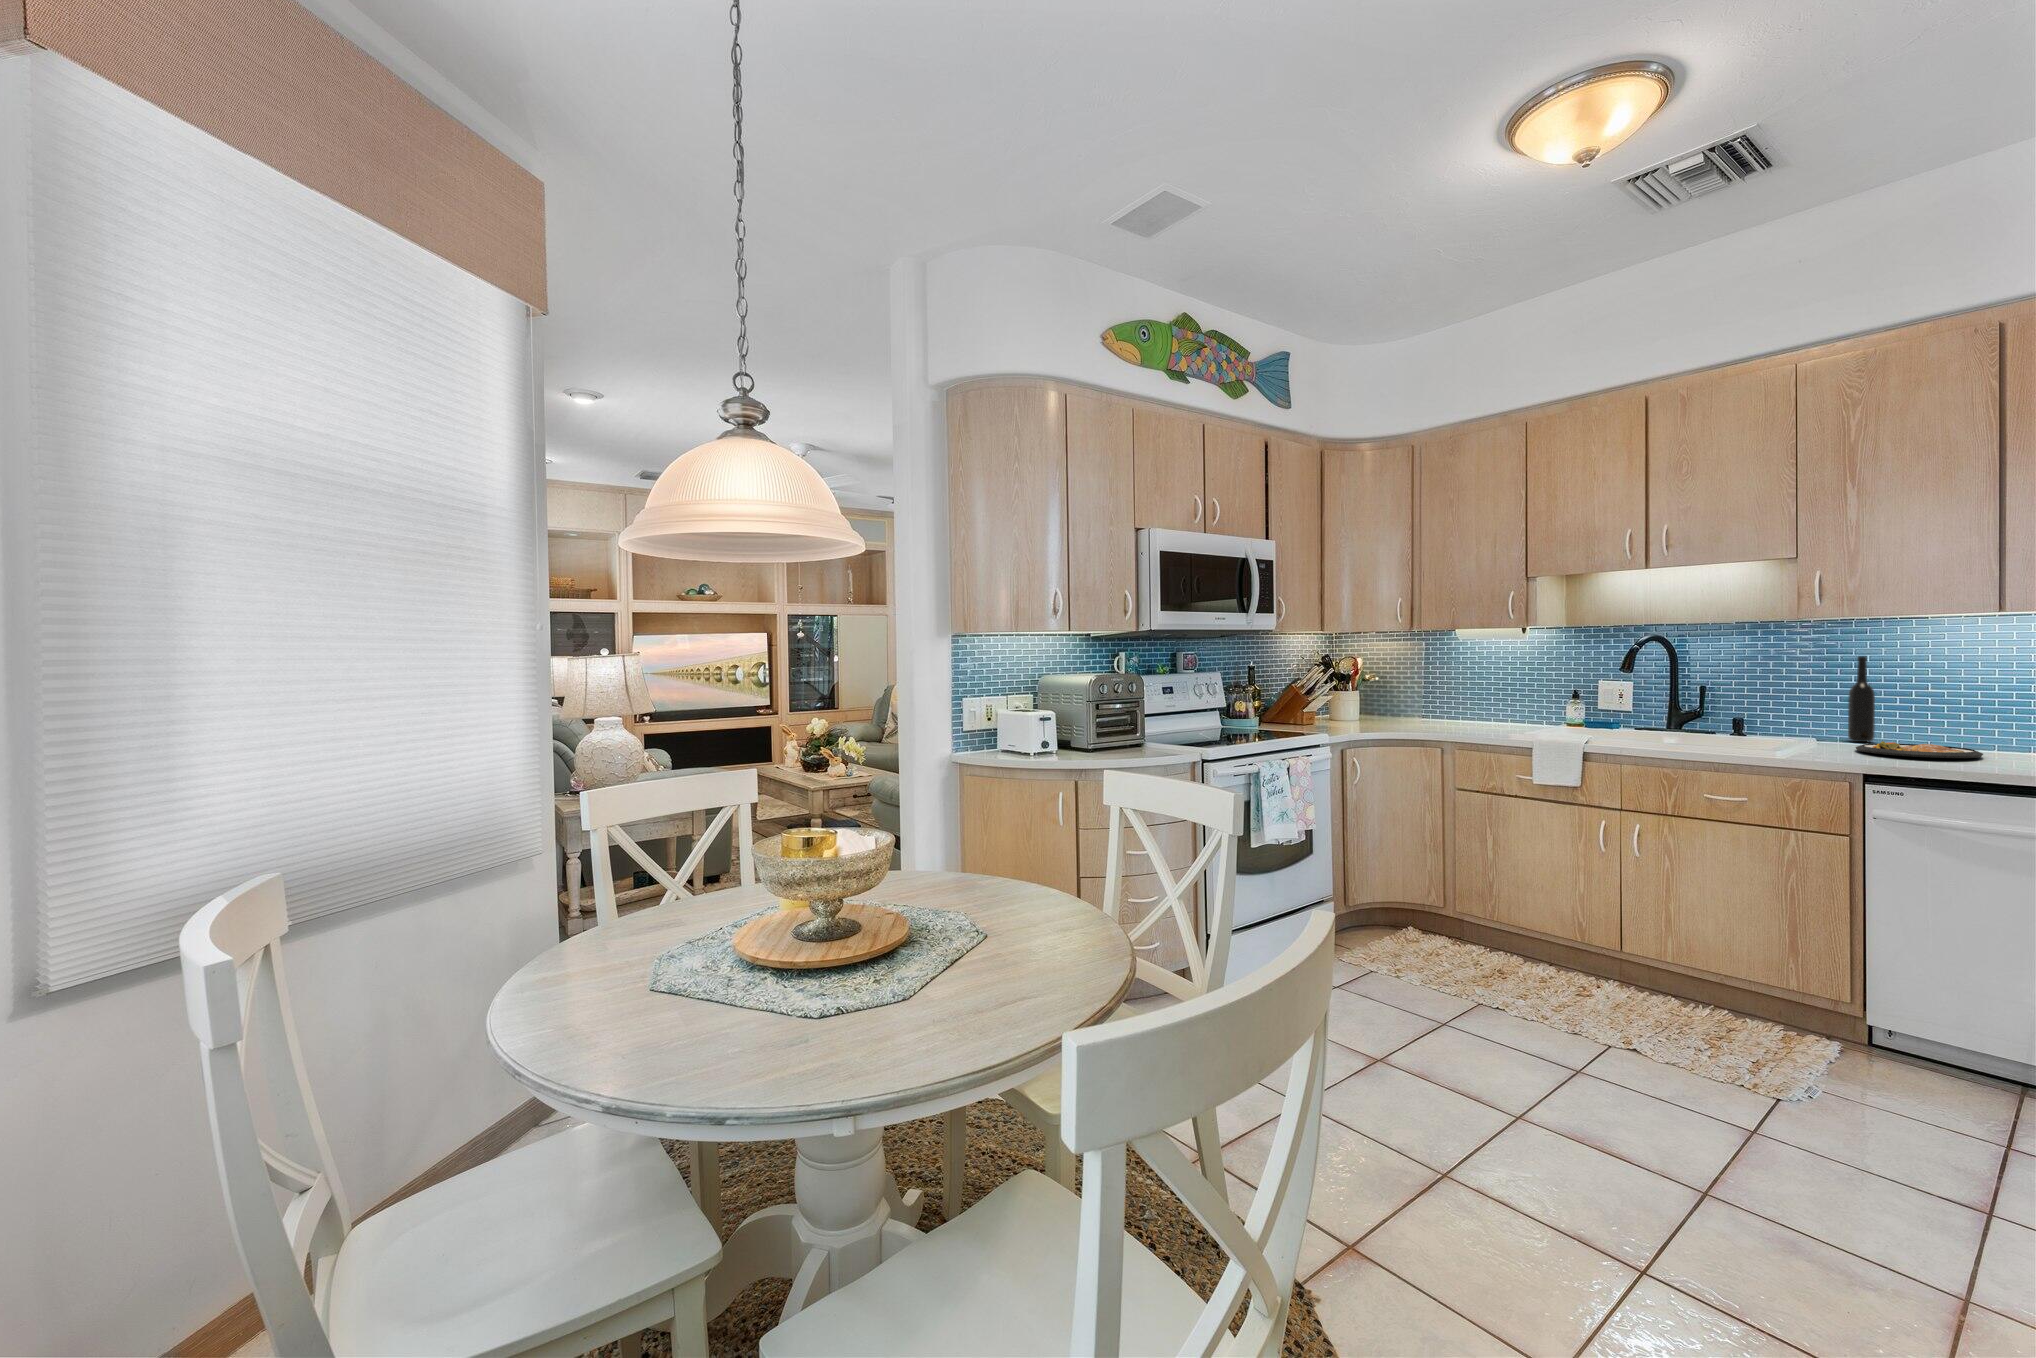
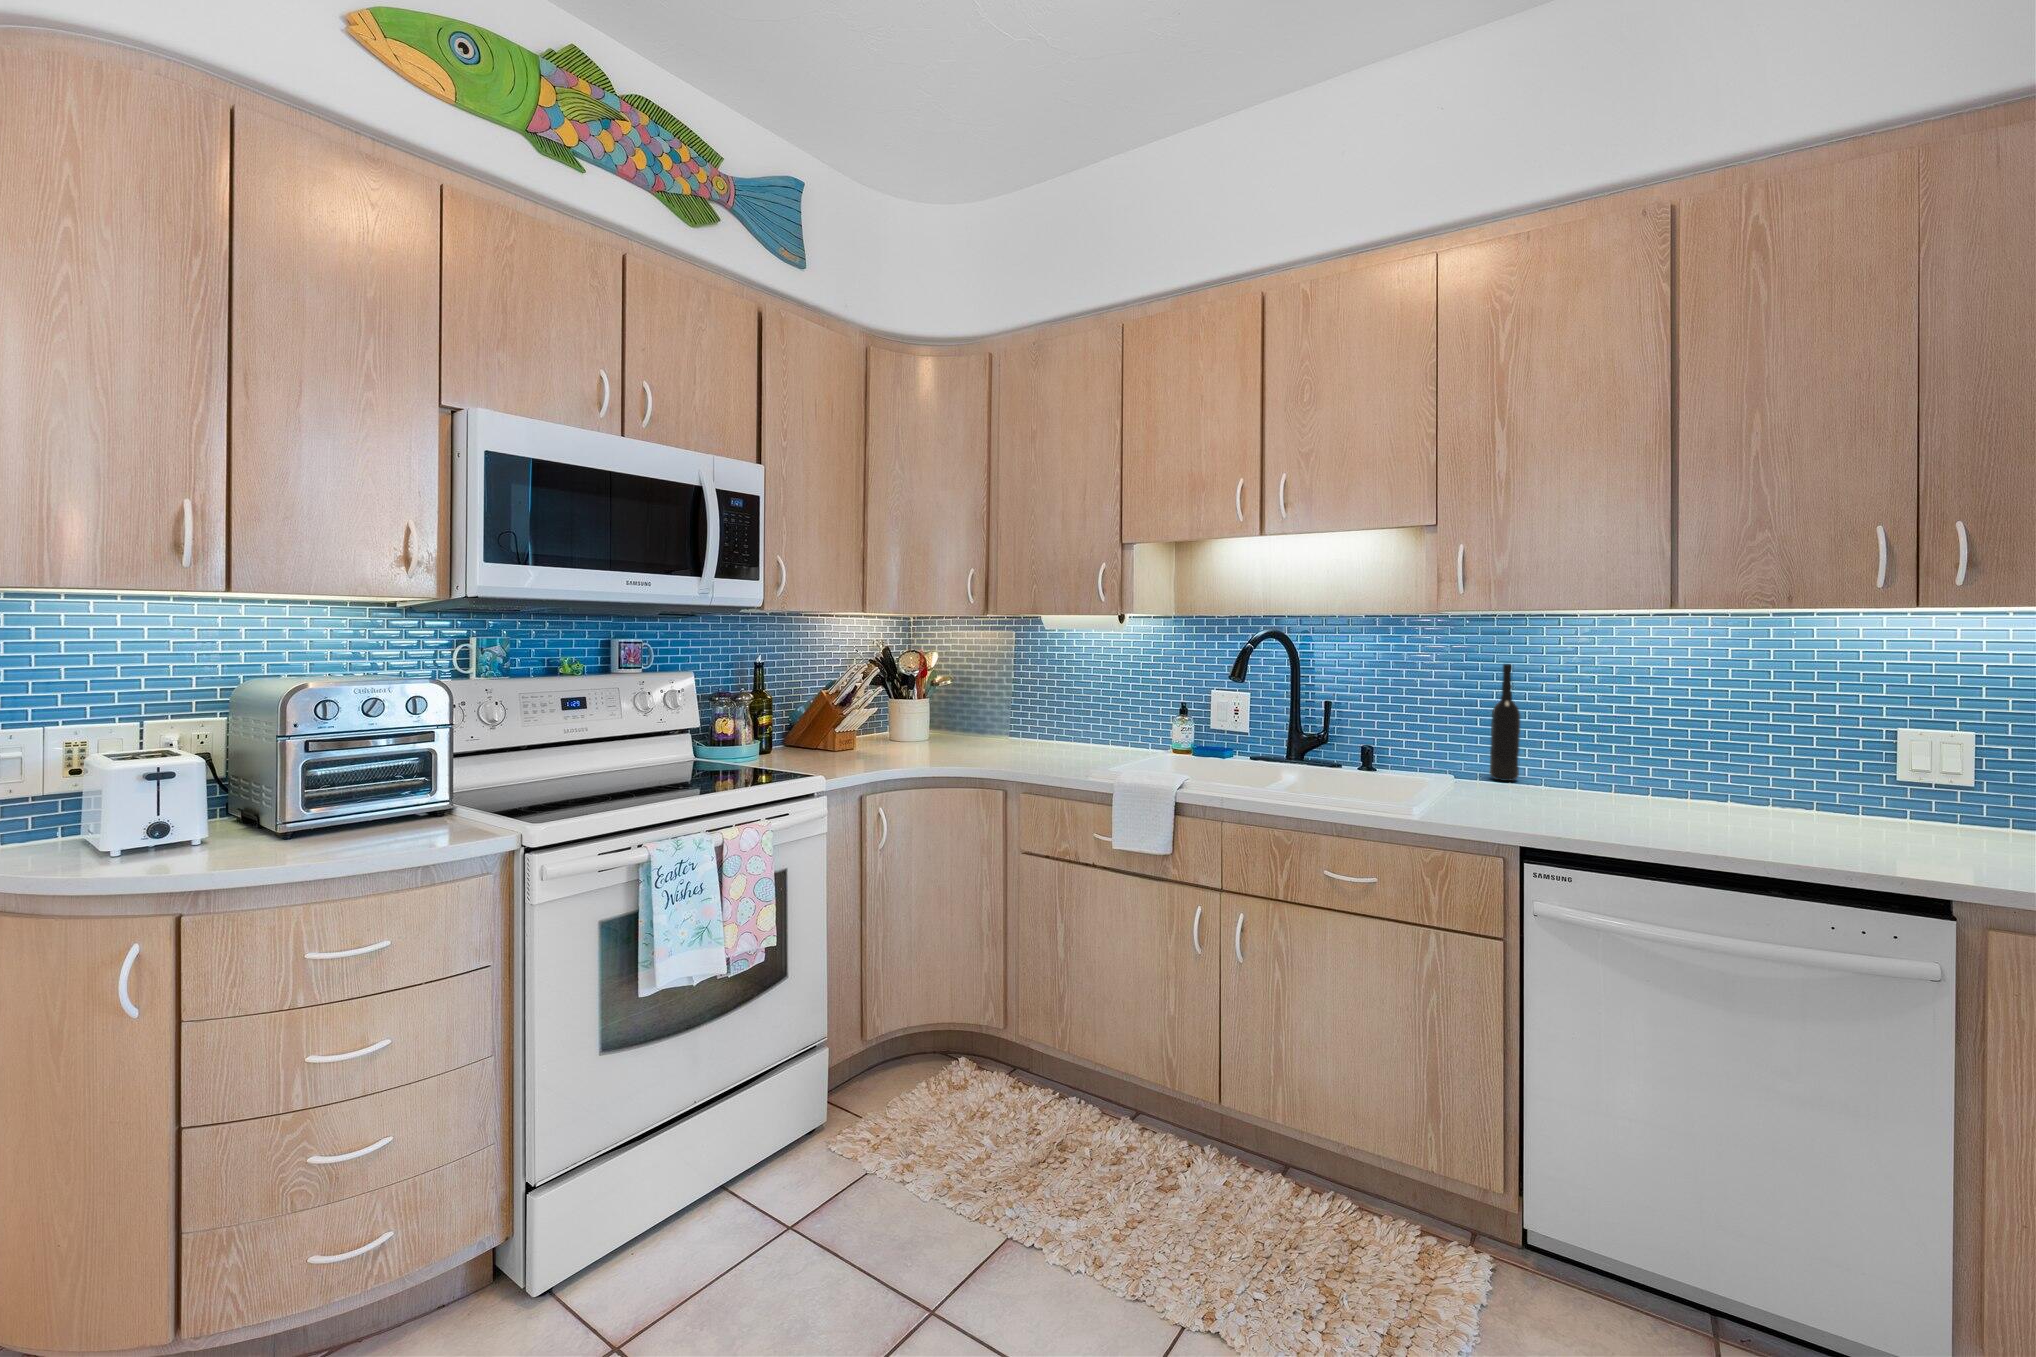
dish: present [1856,741,1983,758] -> none [1503,786,1651,816]

